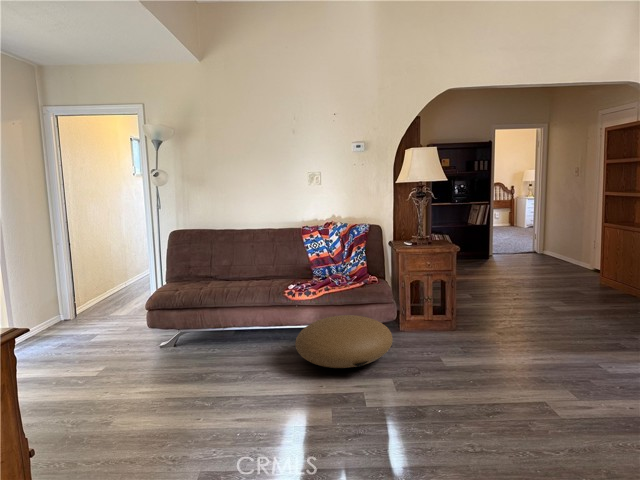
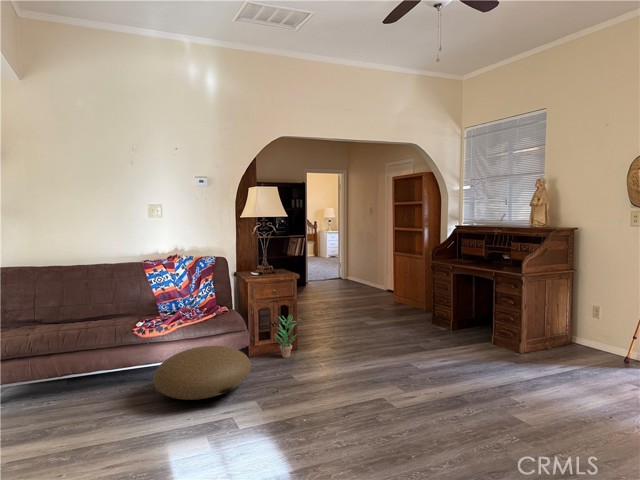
potted plant: none [426,289,455,337] -> present [275,315,297,358]

